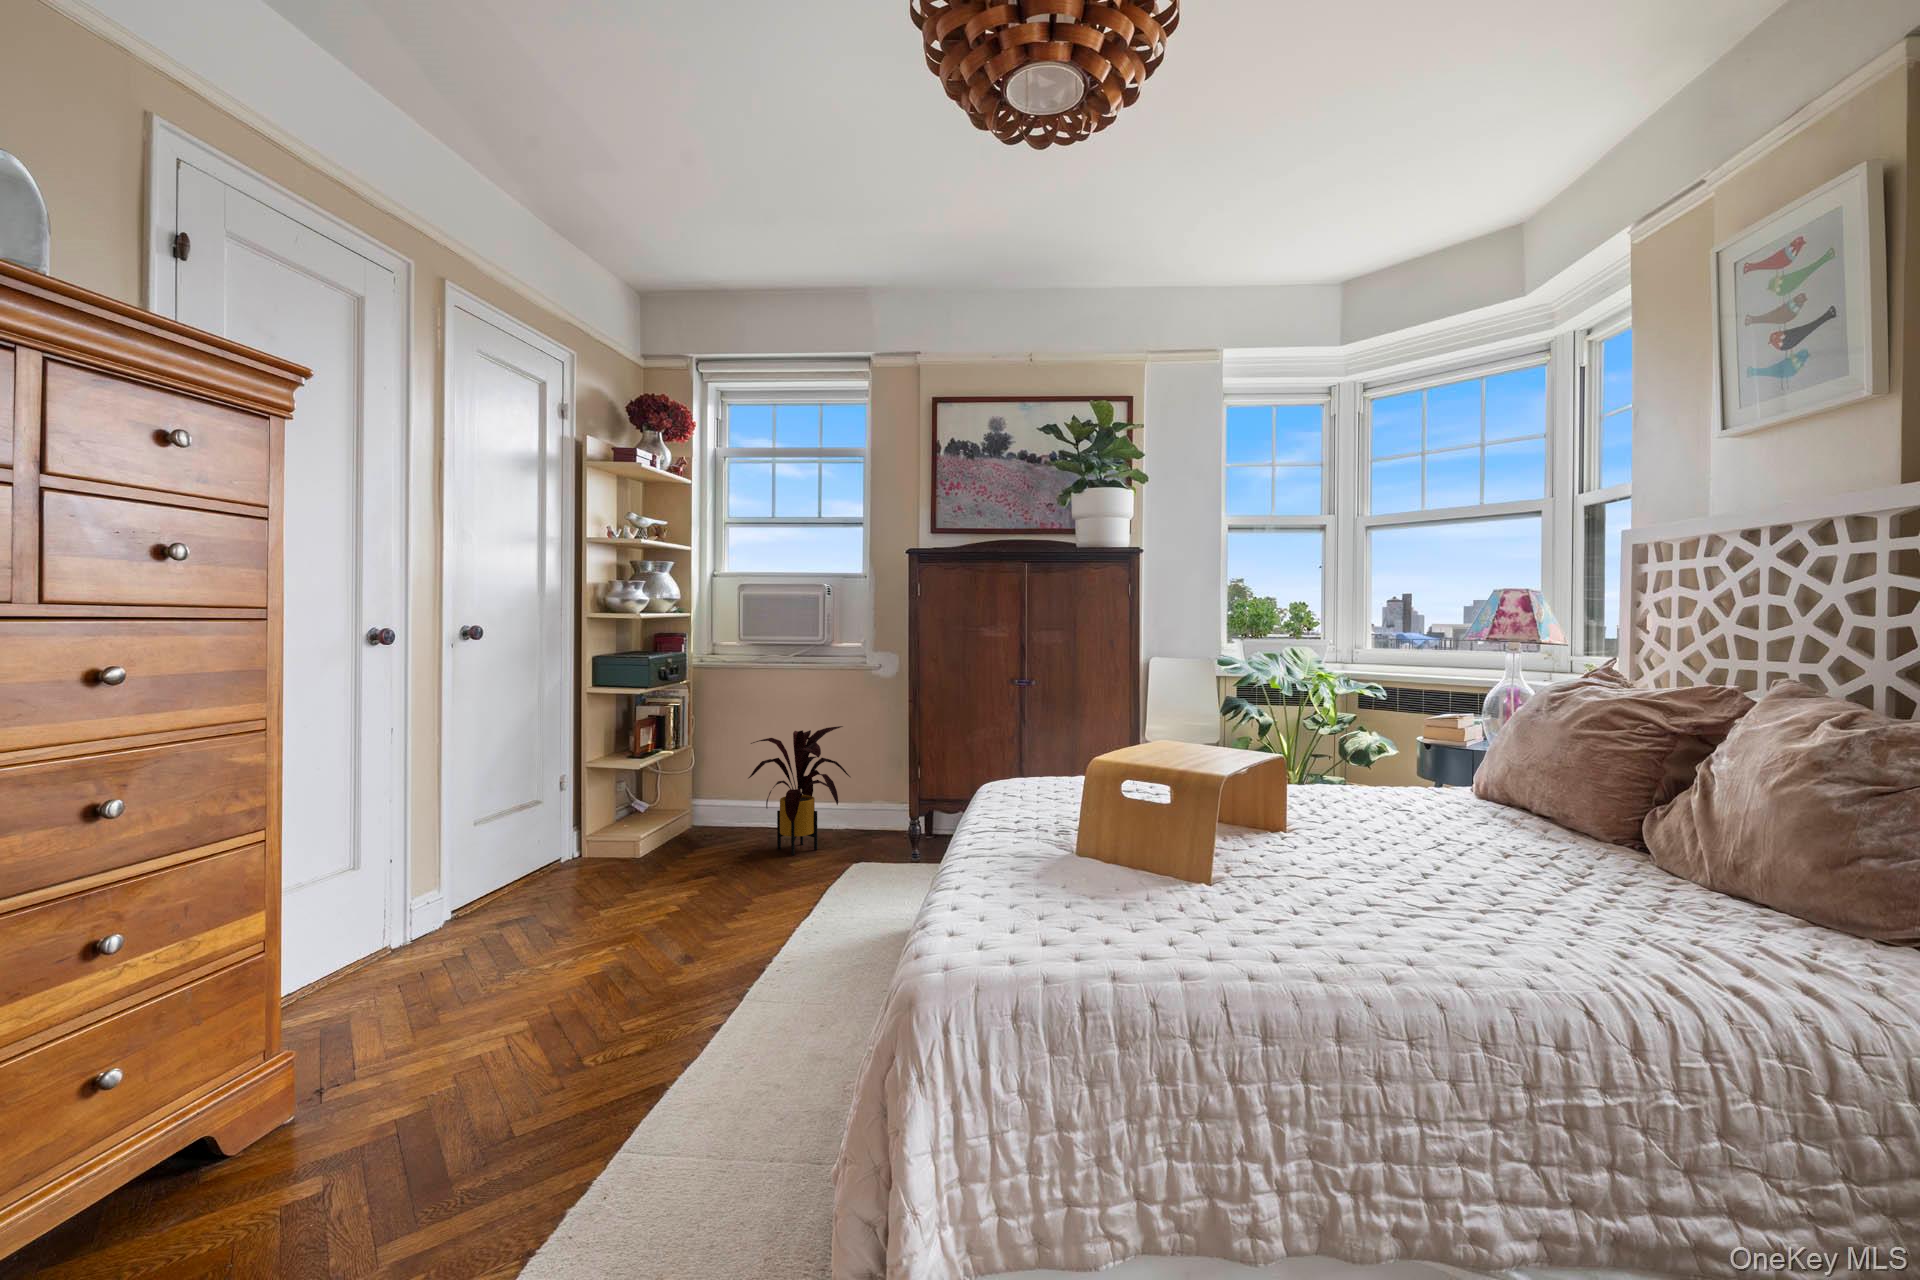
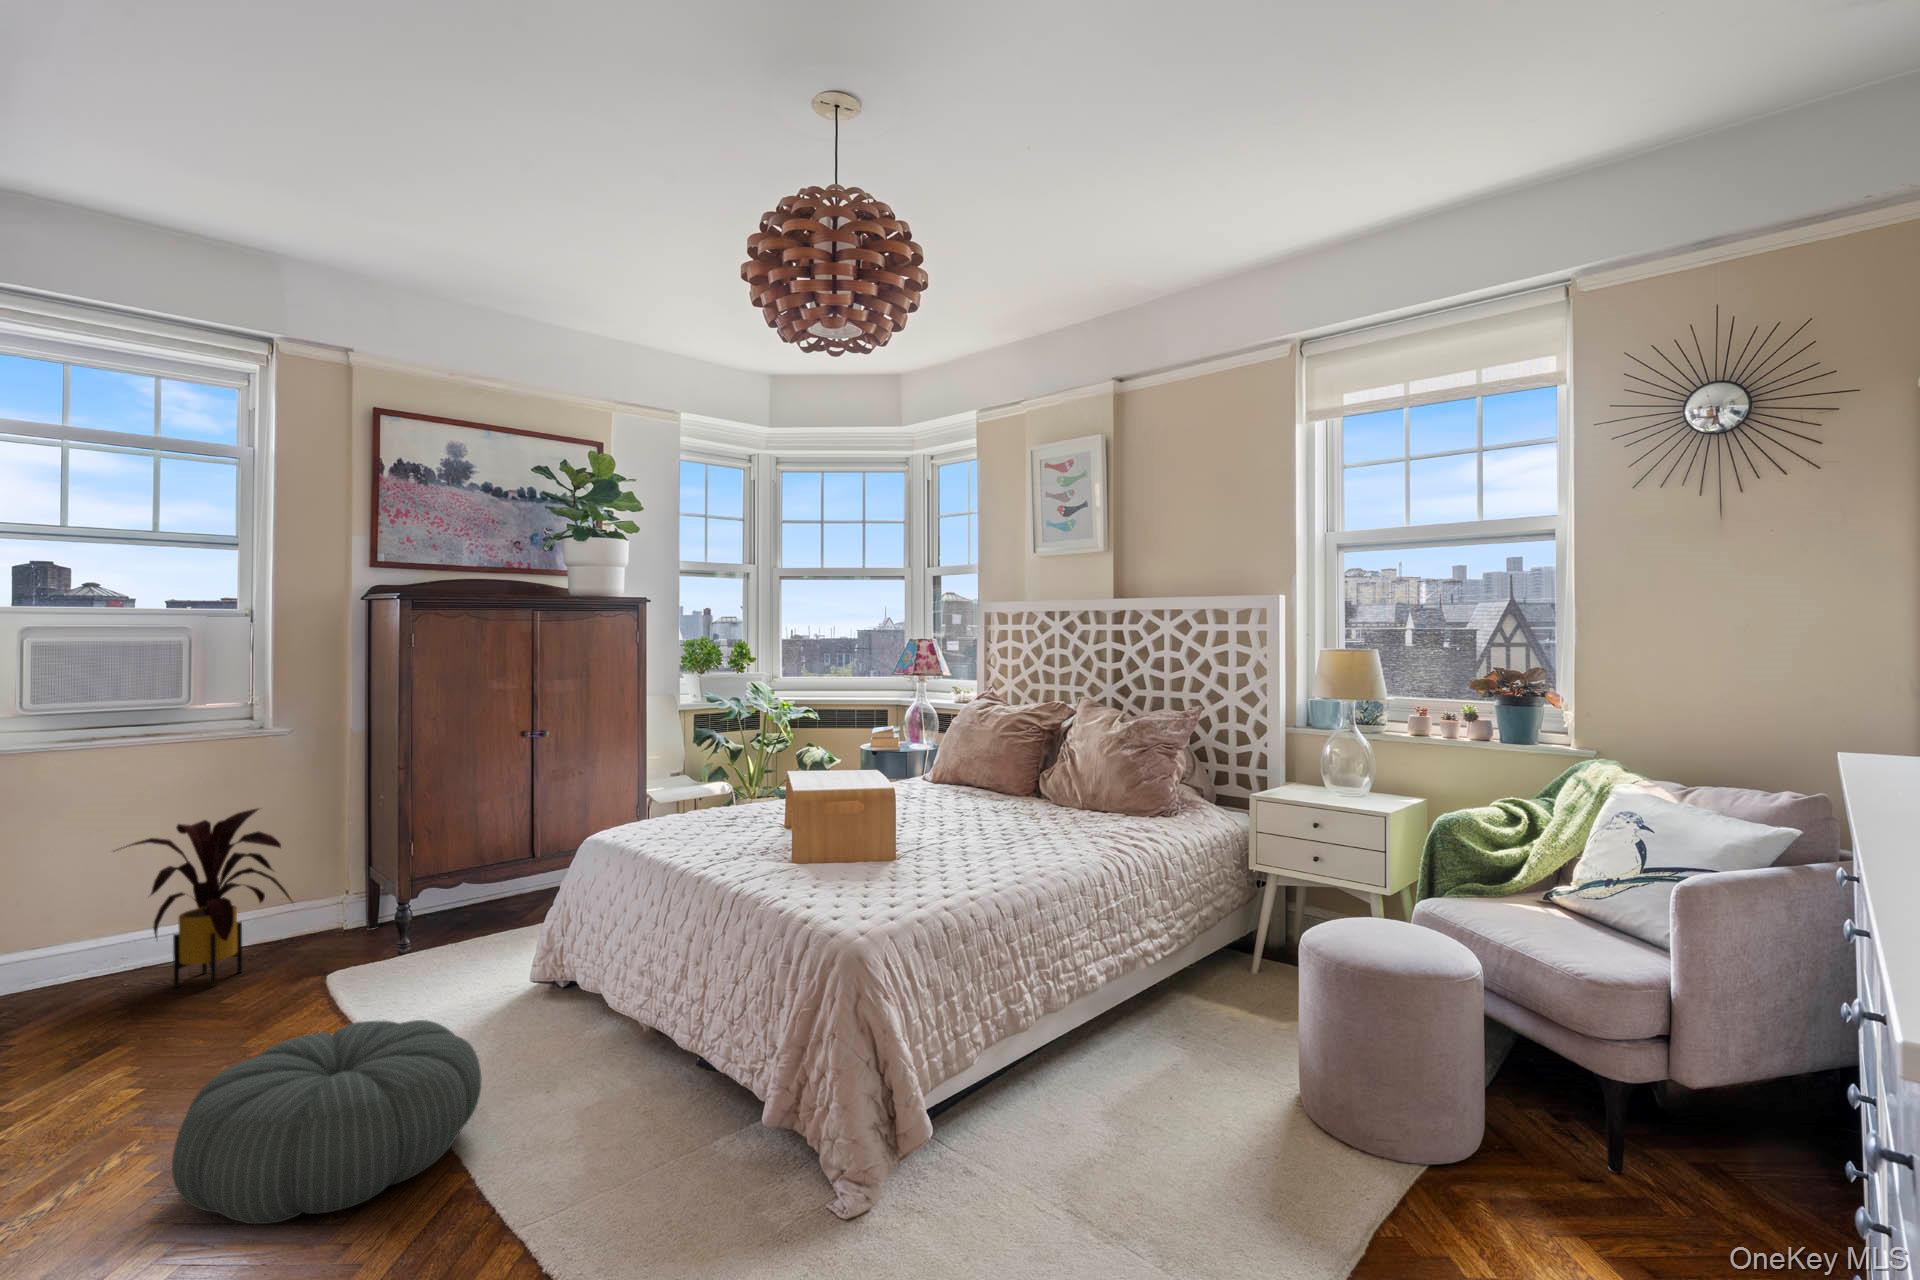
pouf: none [537,904,769,1061] -> present [172,1020,482,1224]

